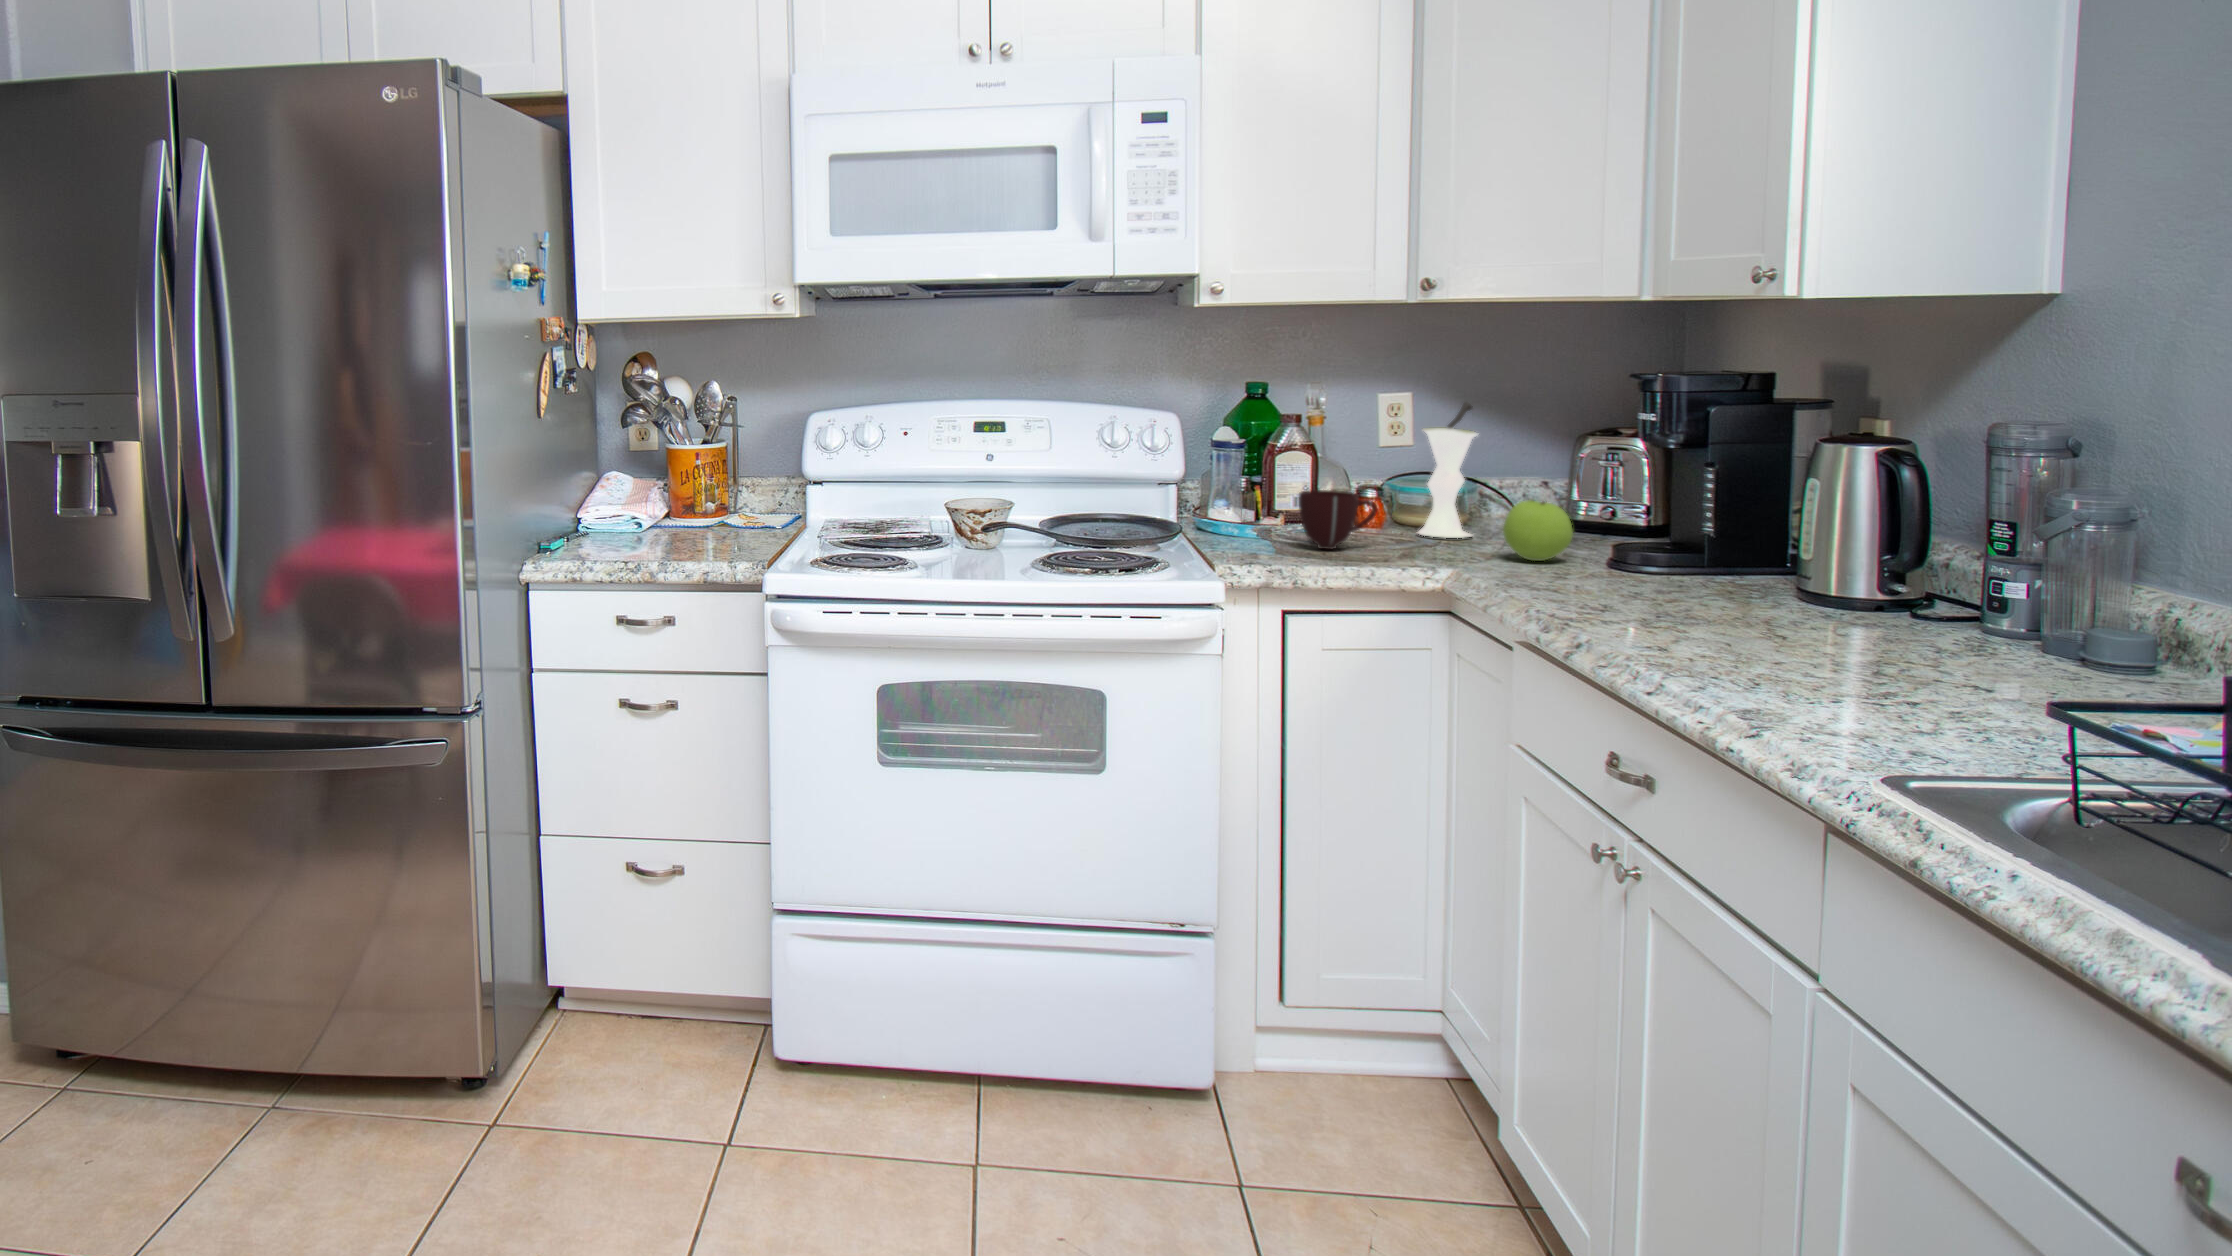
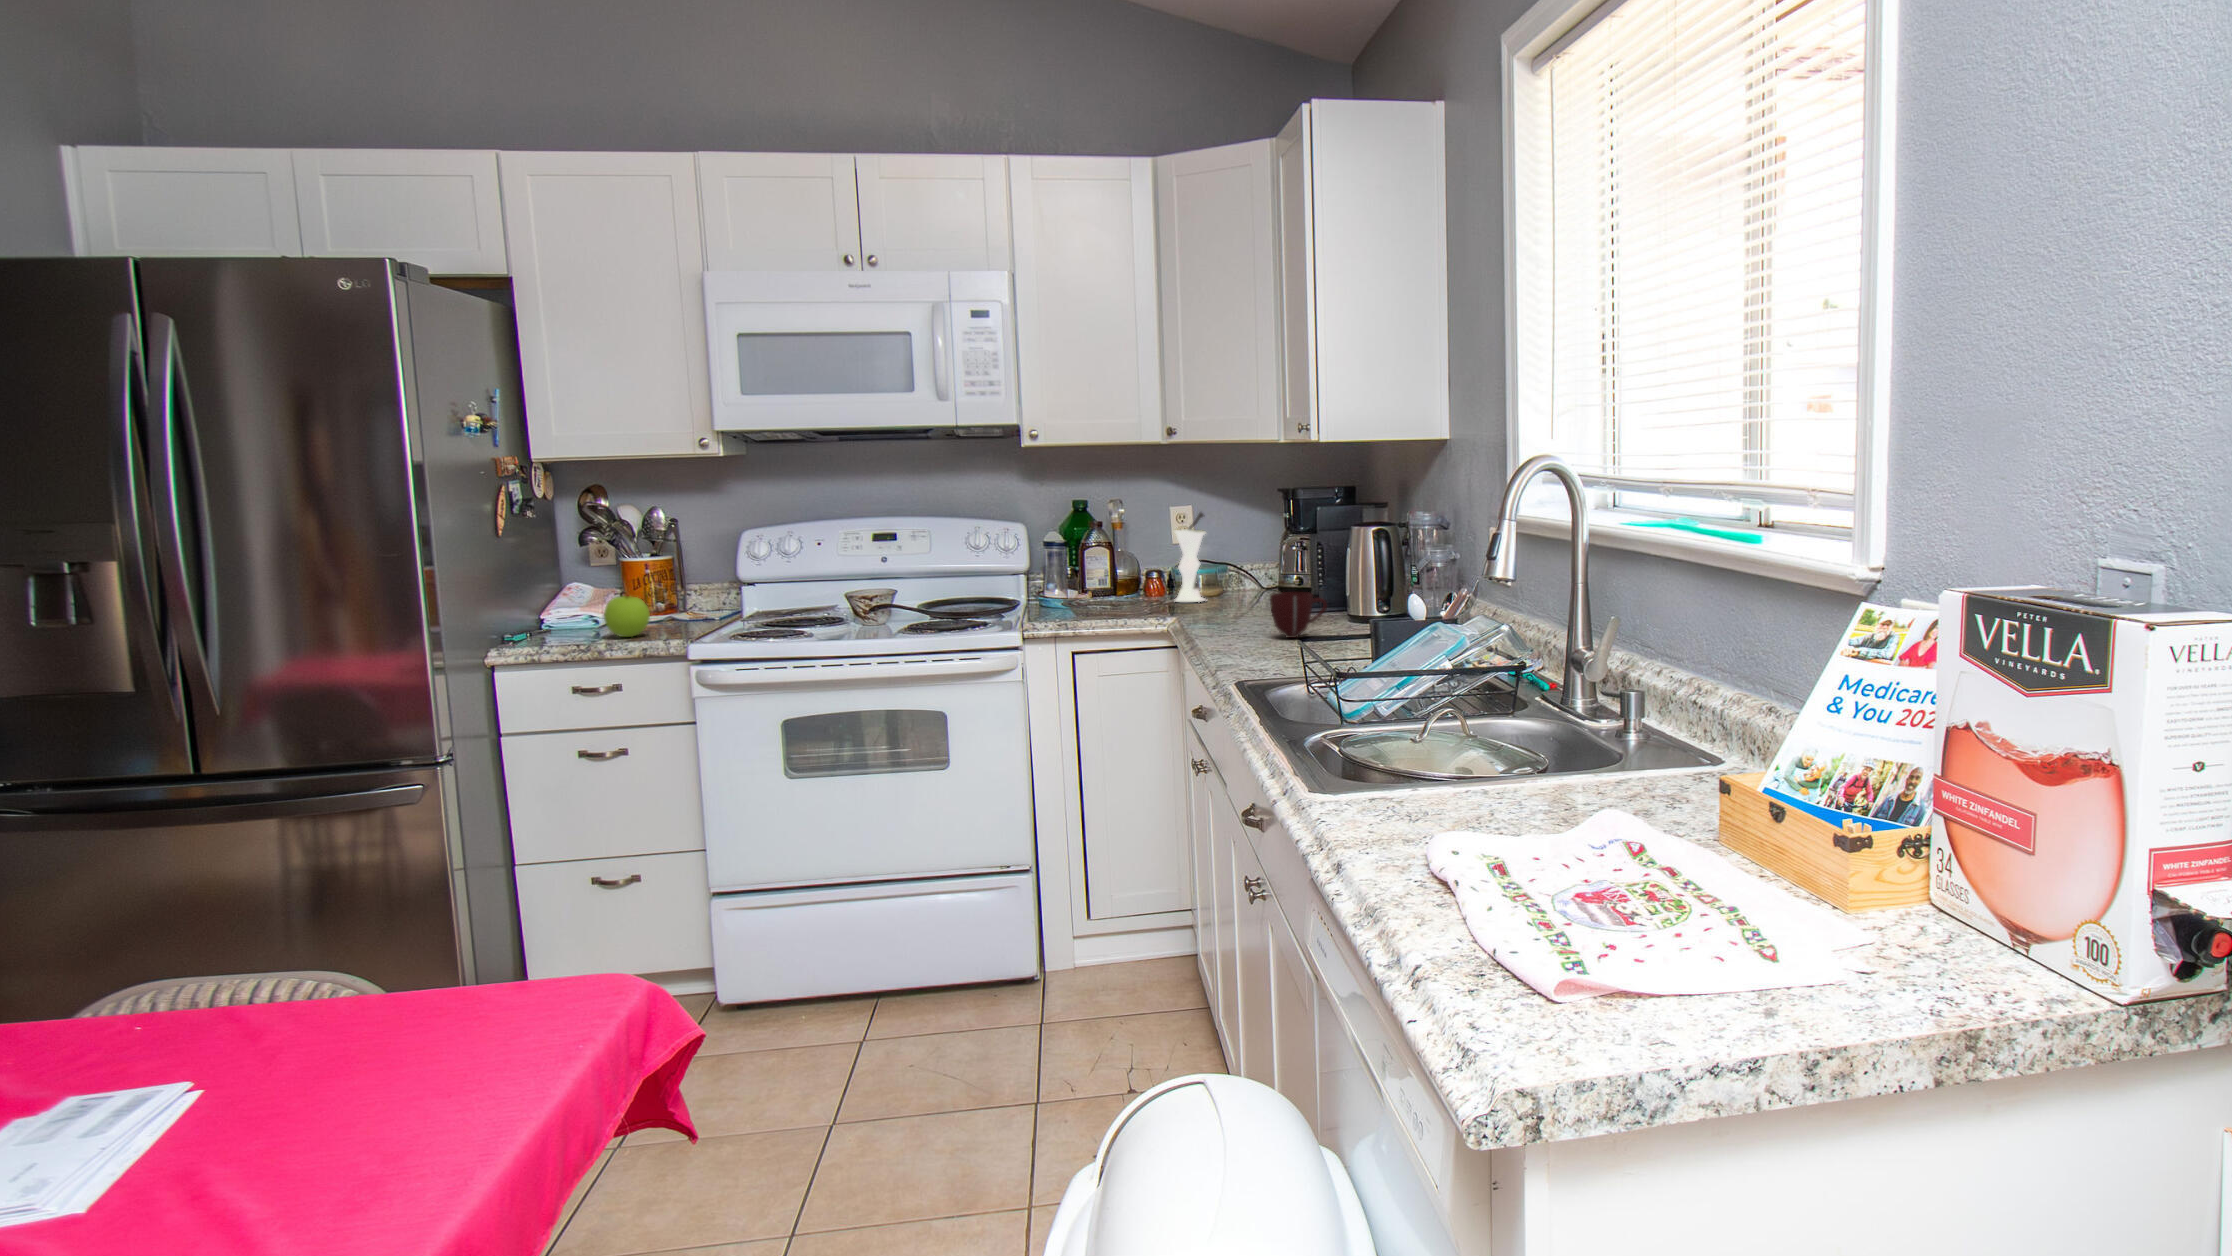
mug: present [1299,490,1378,549] -> present [1270,592,1327,638]
apple: present [1503,501,1573,561] -> present [604,596,650,637]

